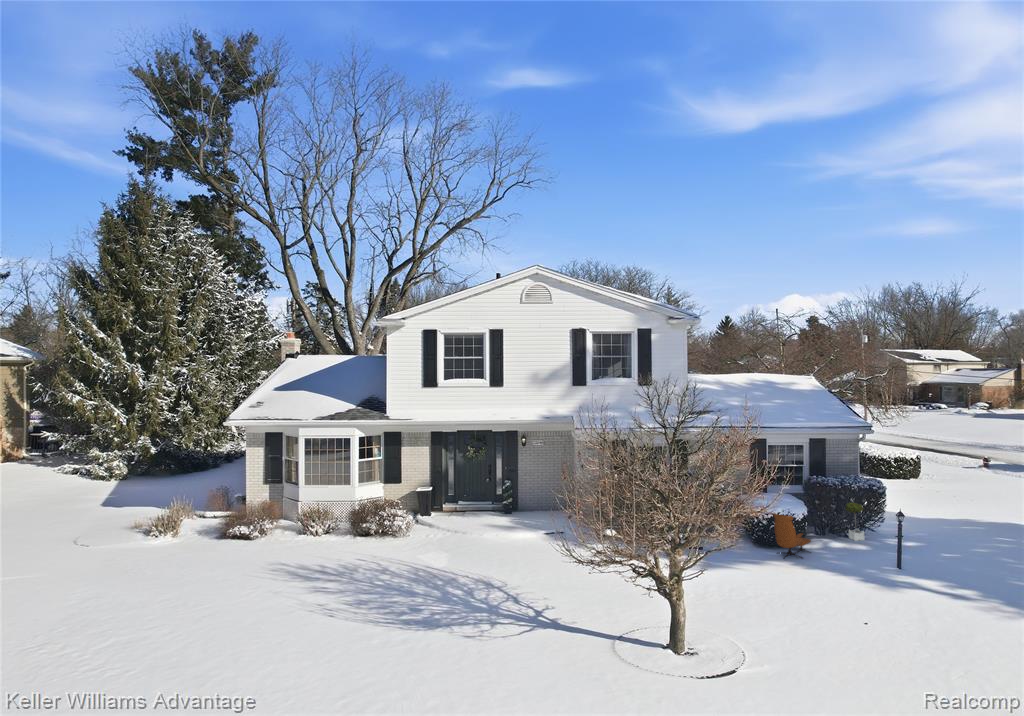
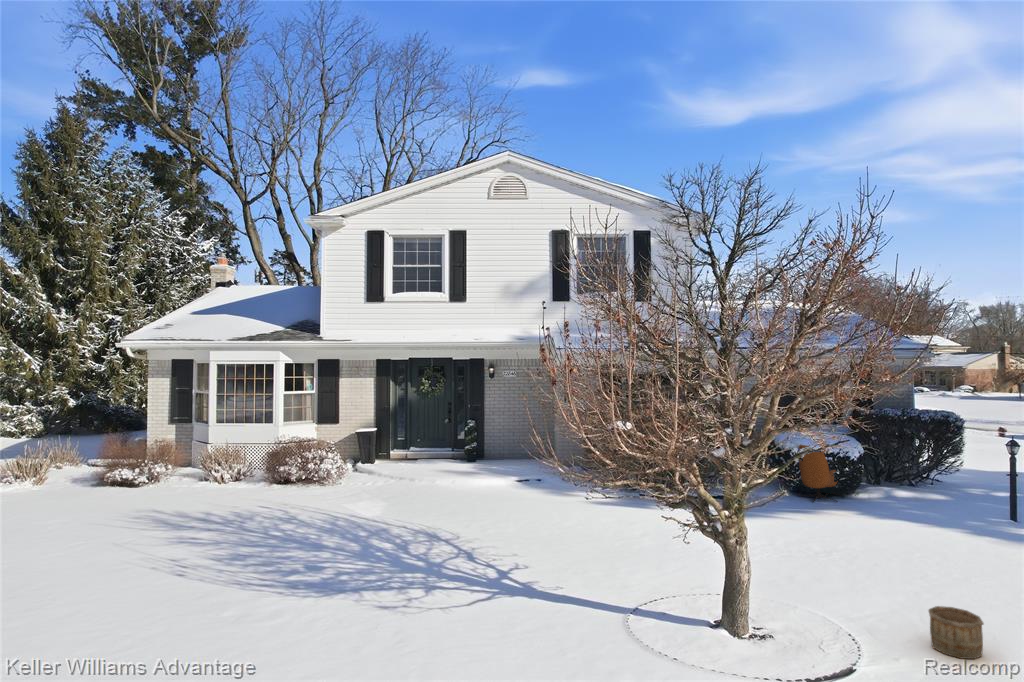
potted tree: present [846,503,864,541] -> none [870,437,894,484]
wooden bucket: none [789,638,817,668] -> present [929,606,984,659]

